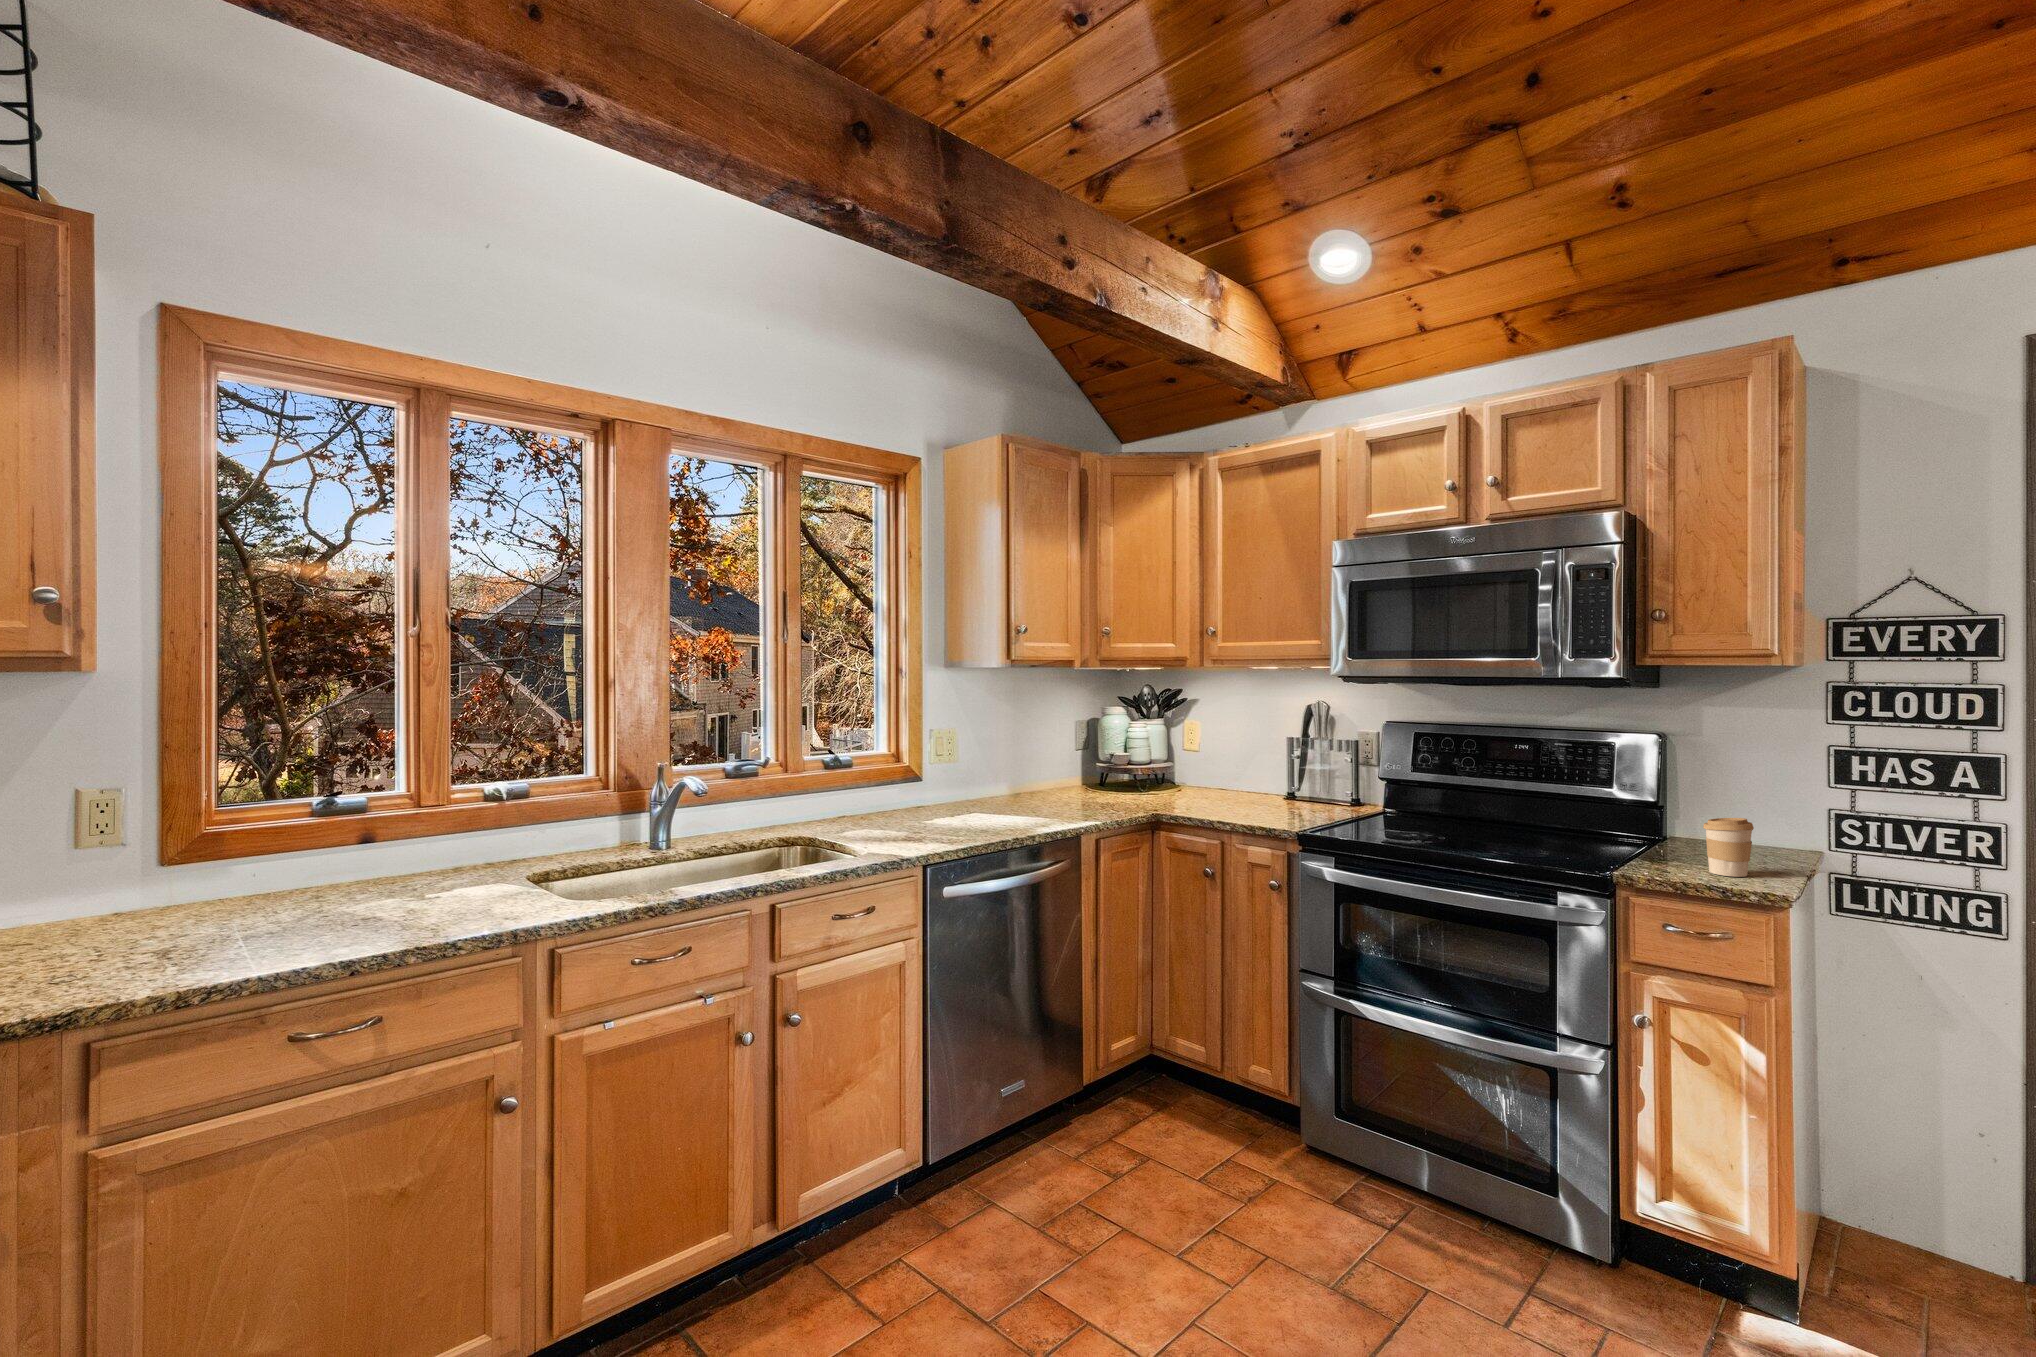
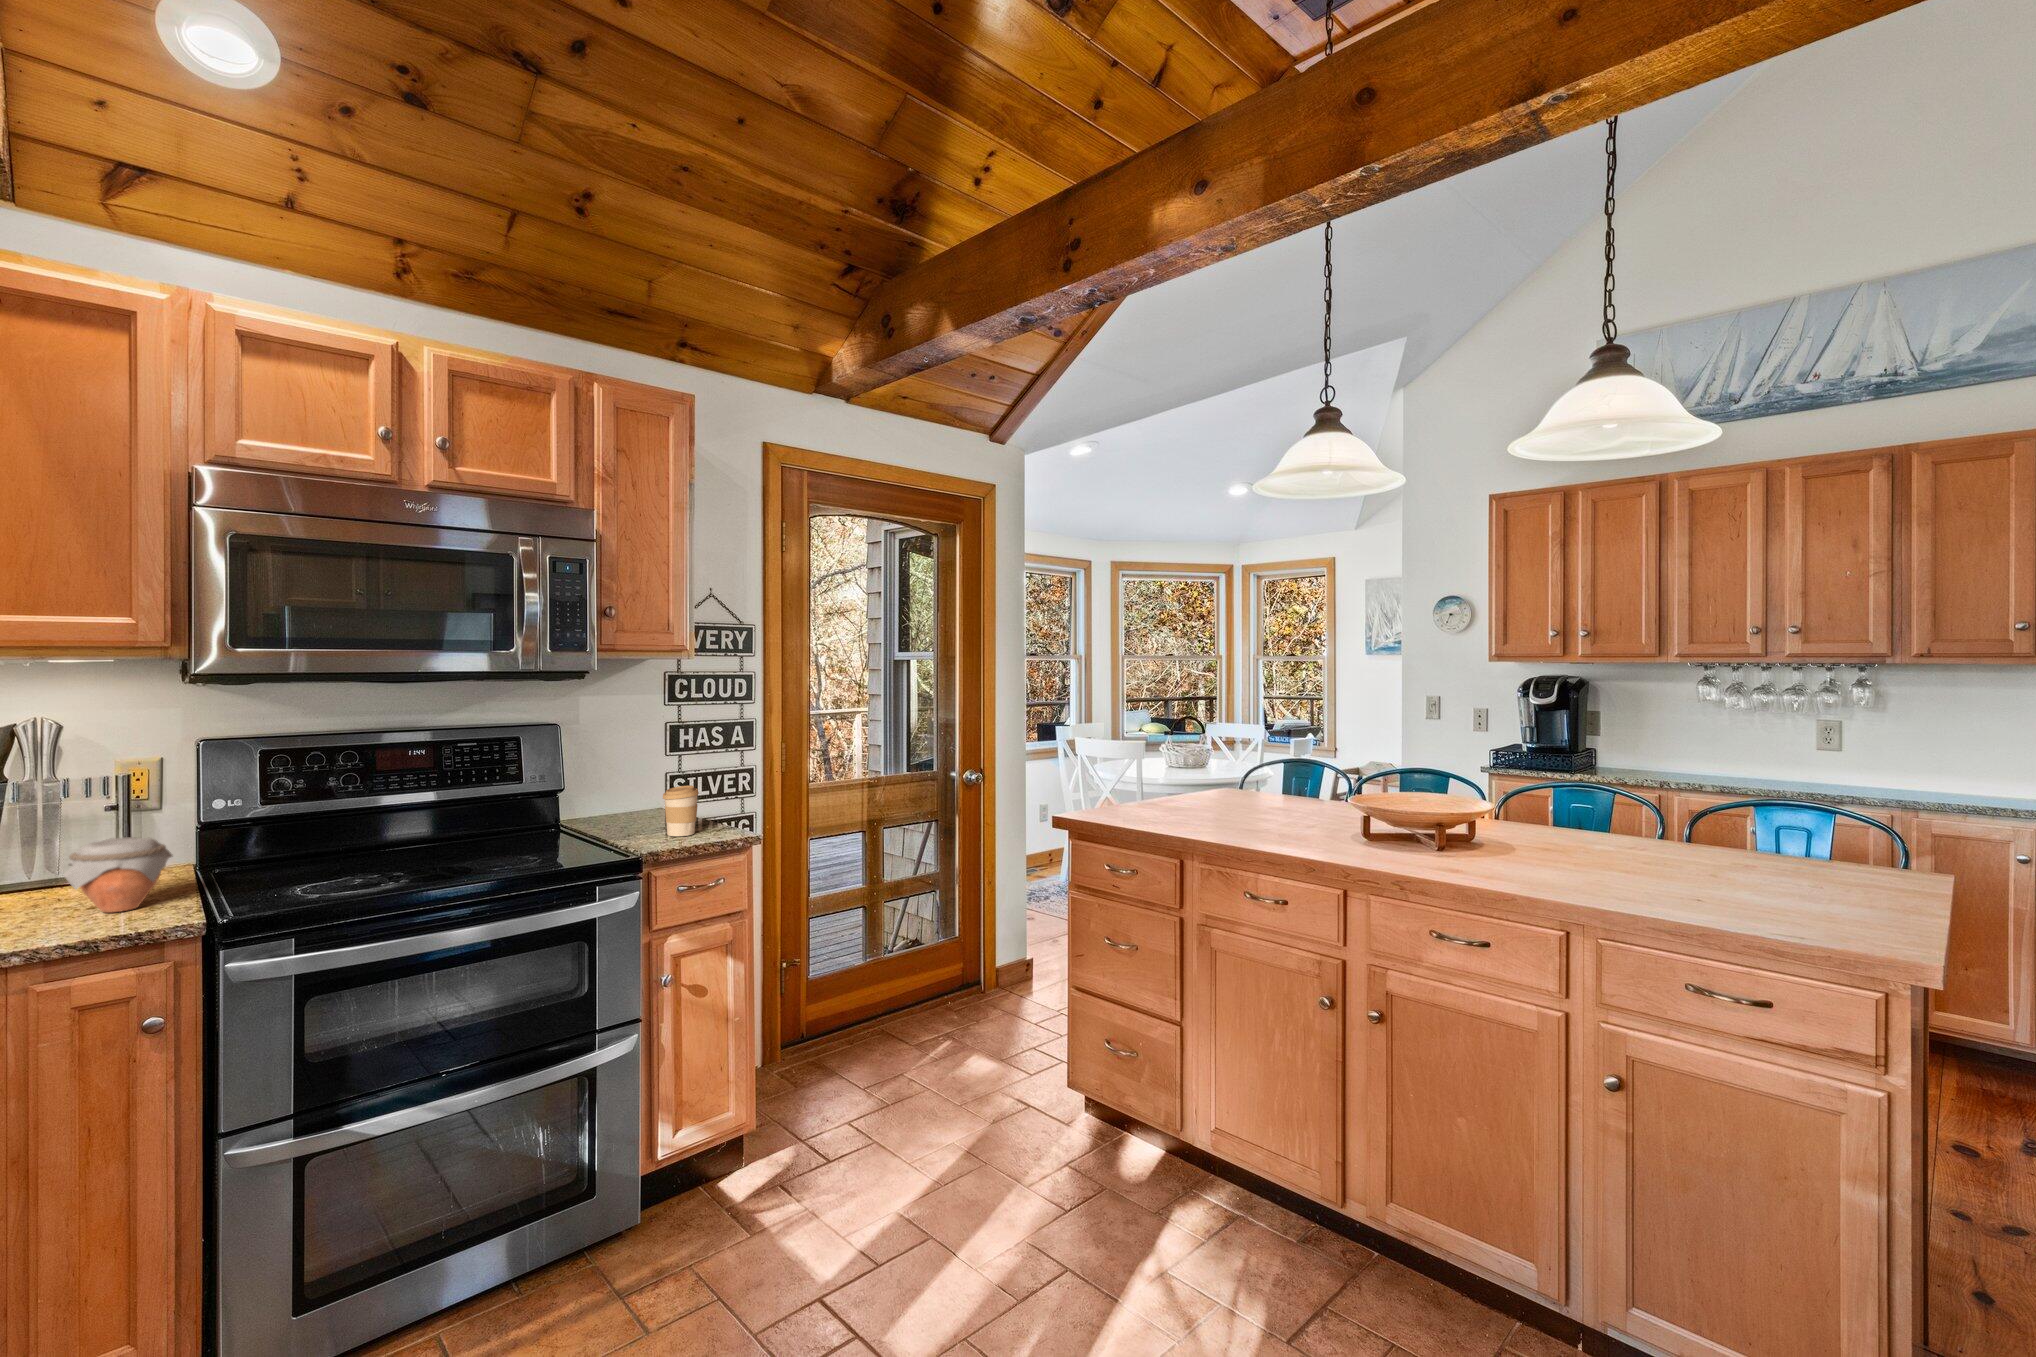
jar: none [1268,779,1320,824] -> present [64,837,173,913]

